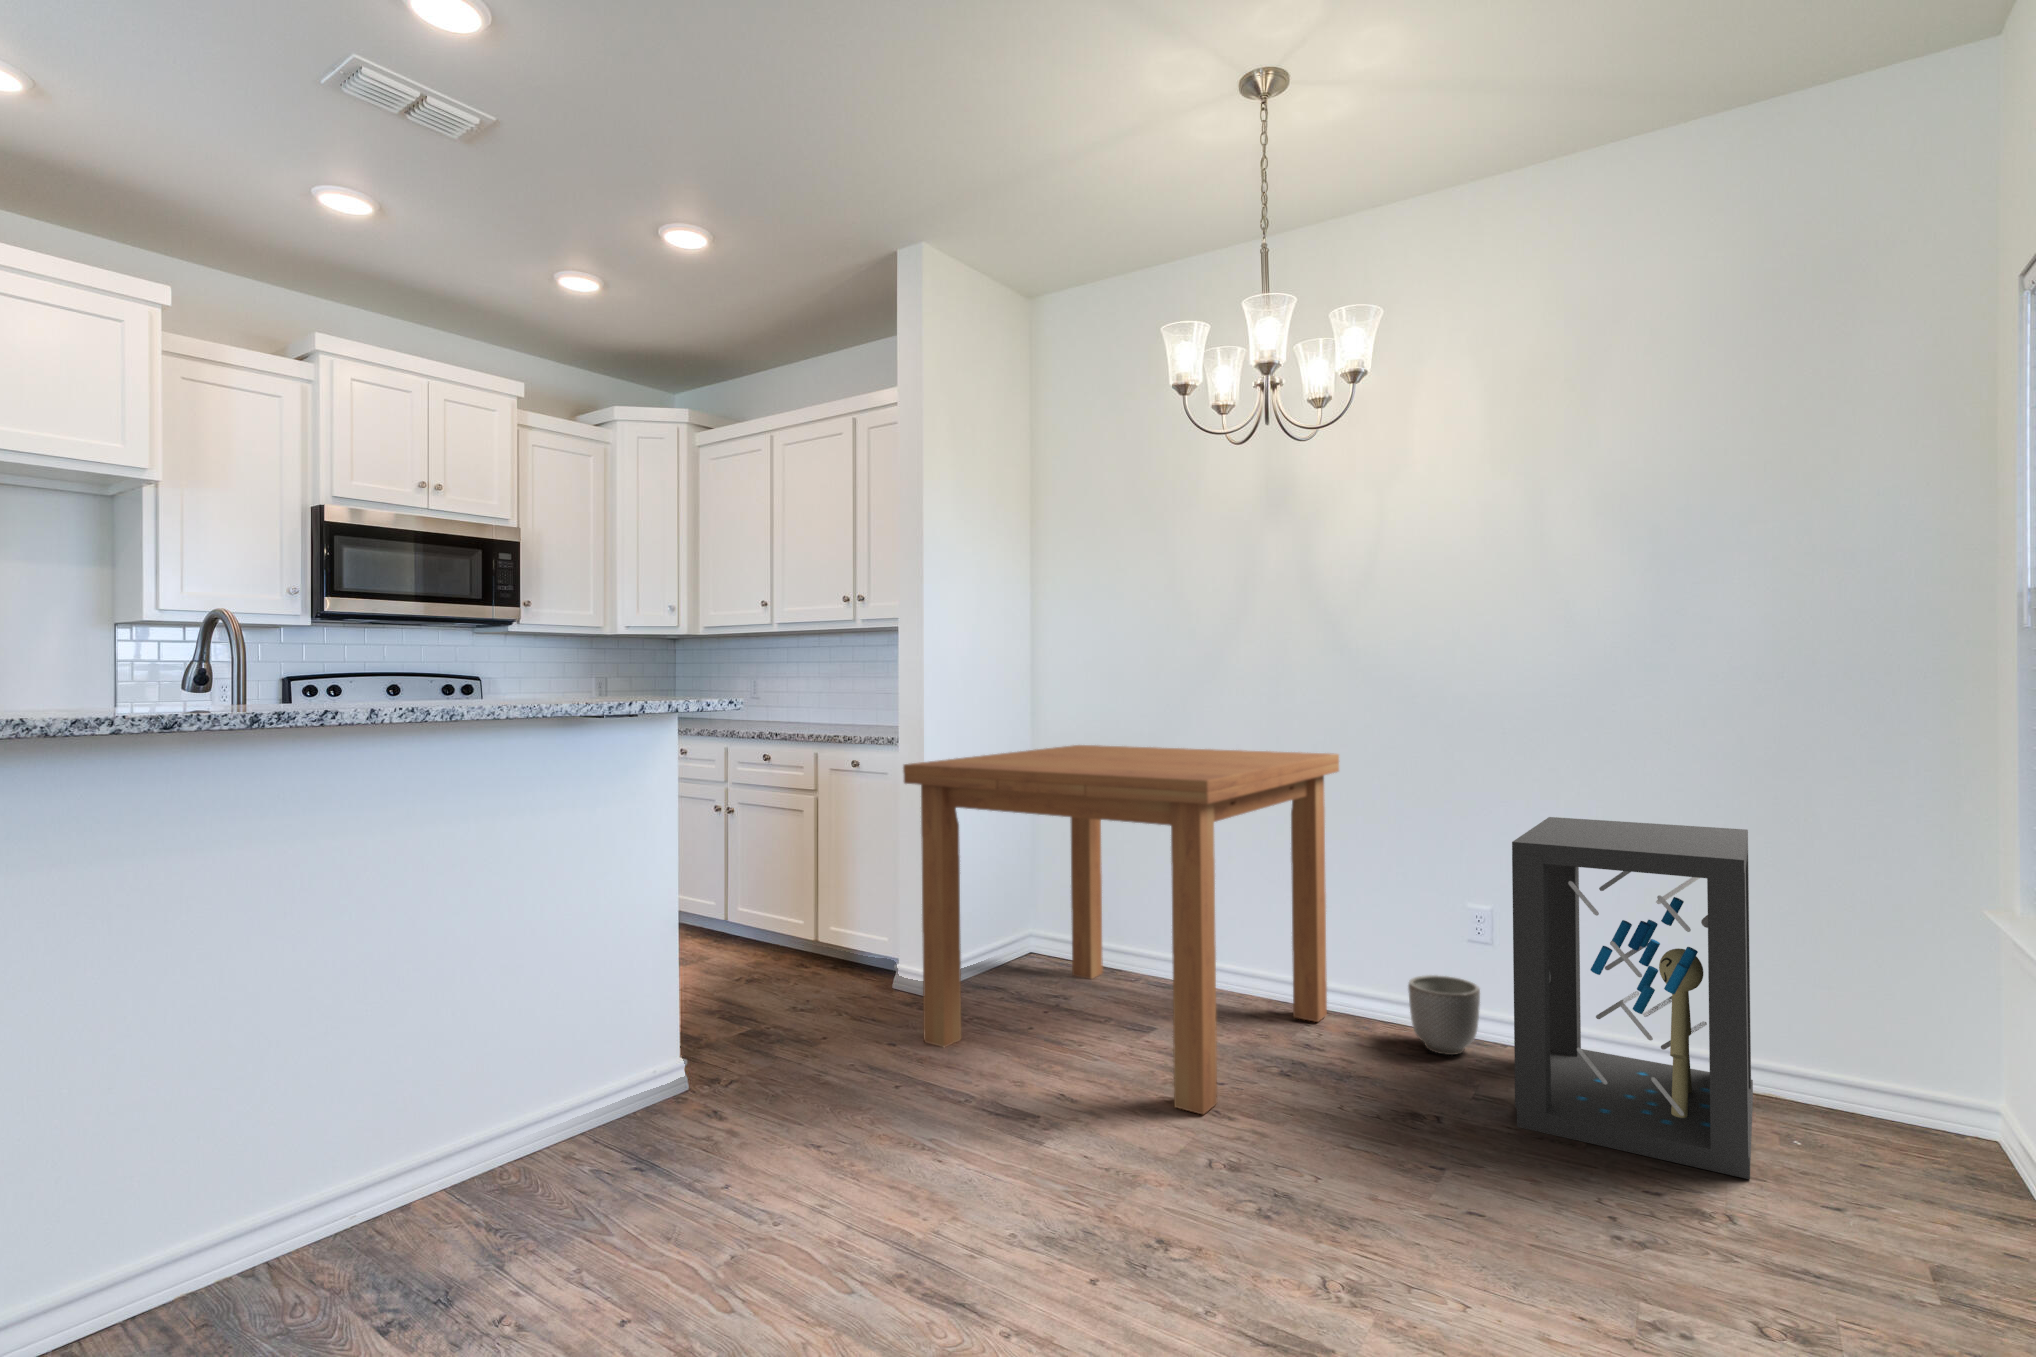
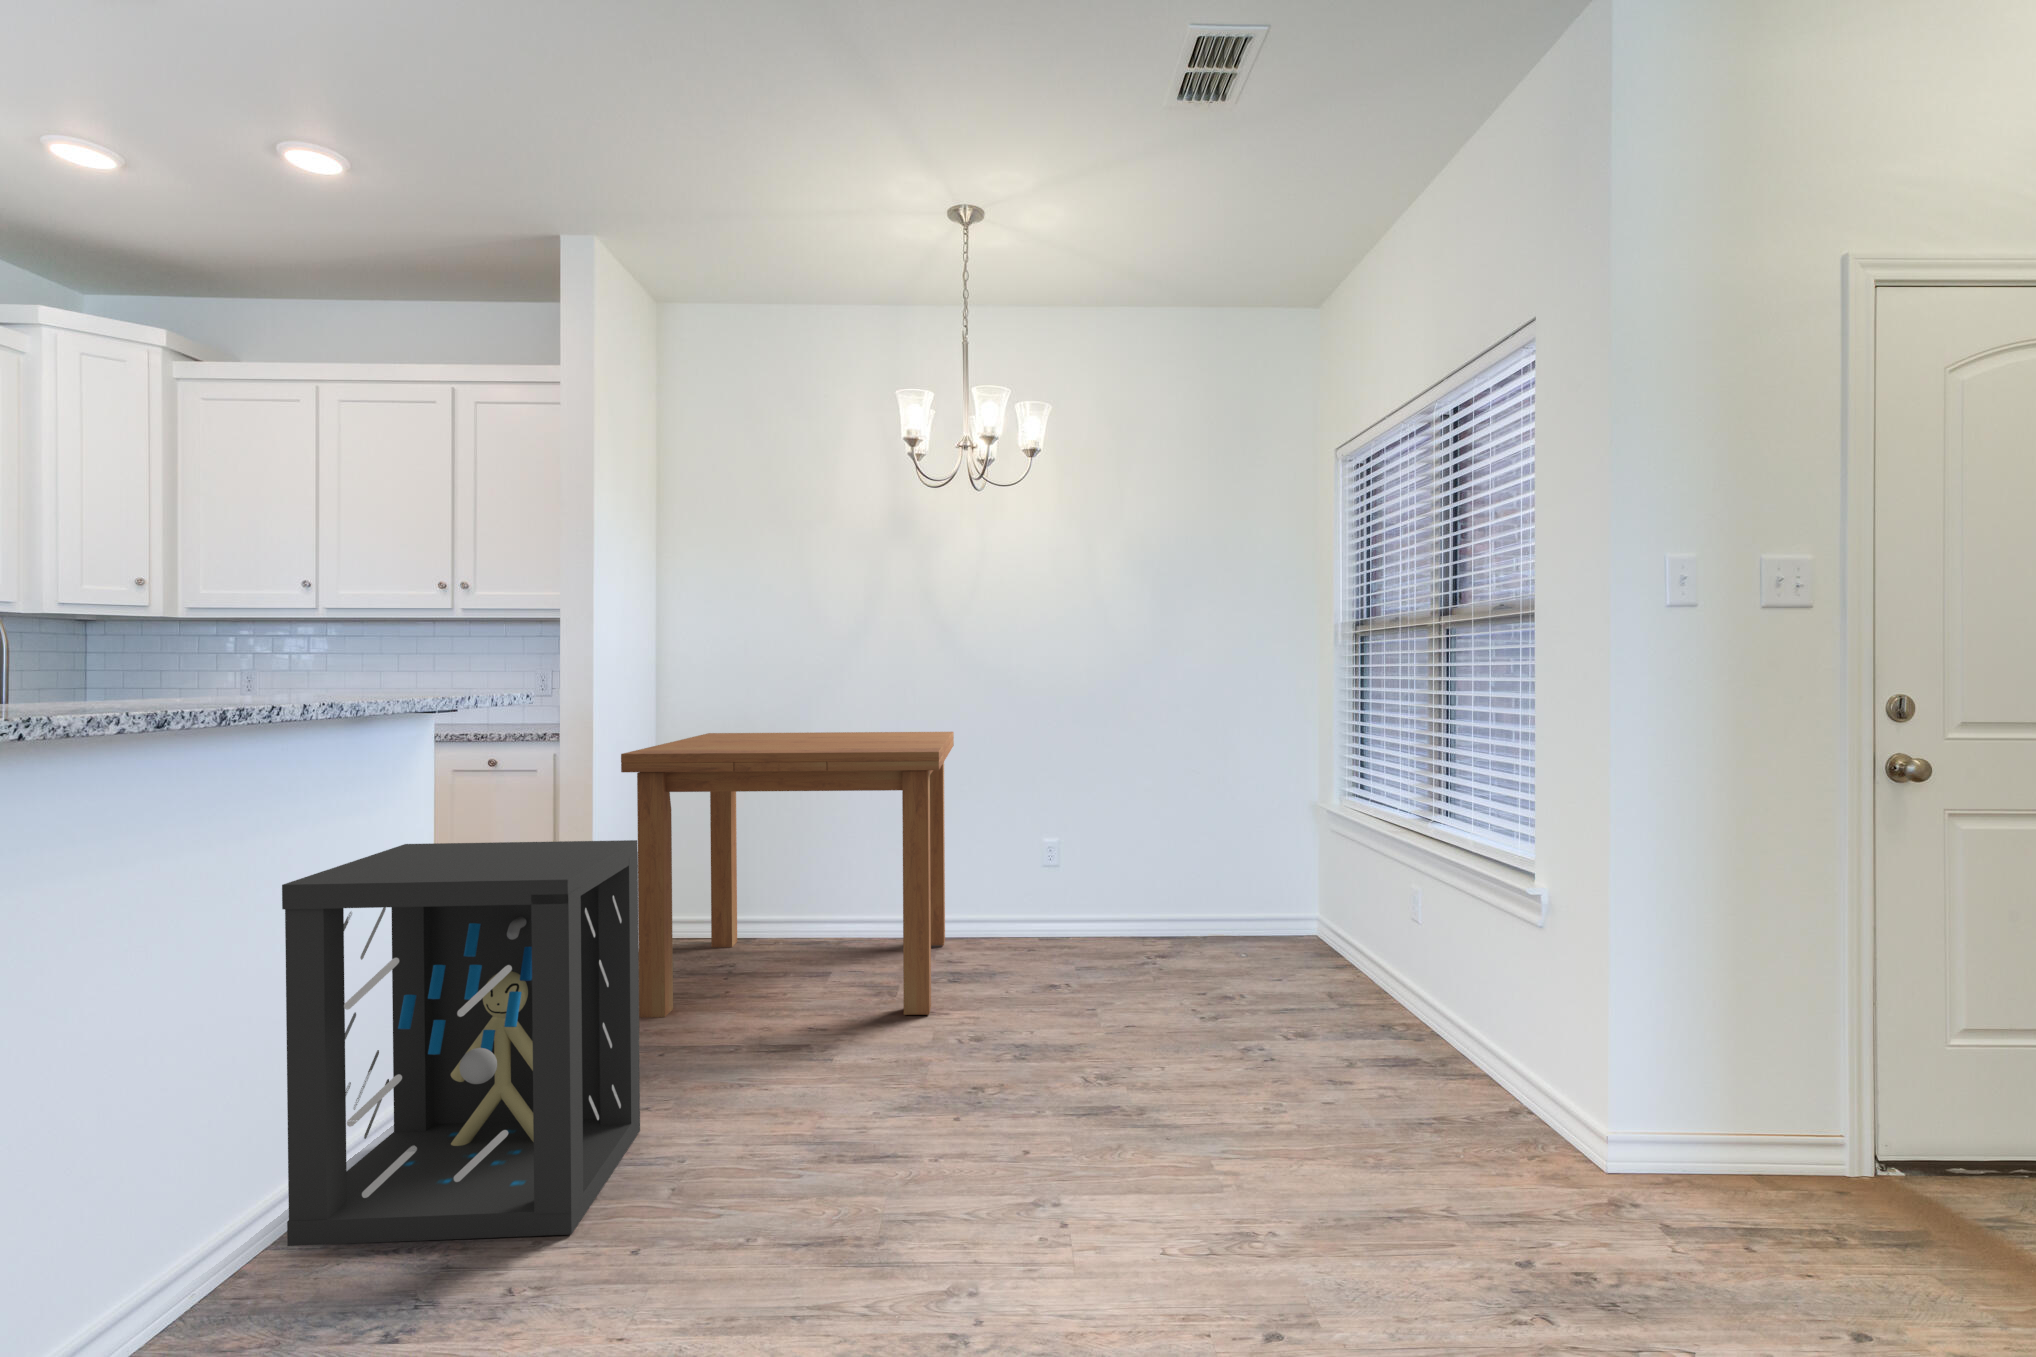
storage cabinet: present [1512,817,1753,1179] -> present [282,840,640,1246]
planter: present [1408,975,1480,1055] -> none [1014,894,1063,949]

